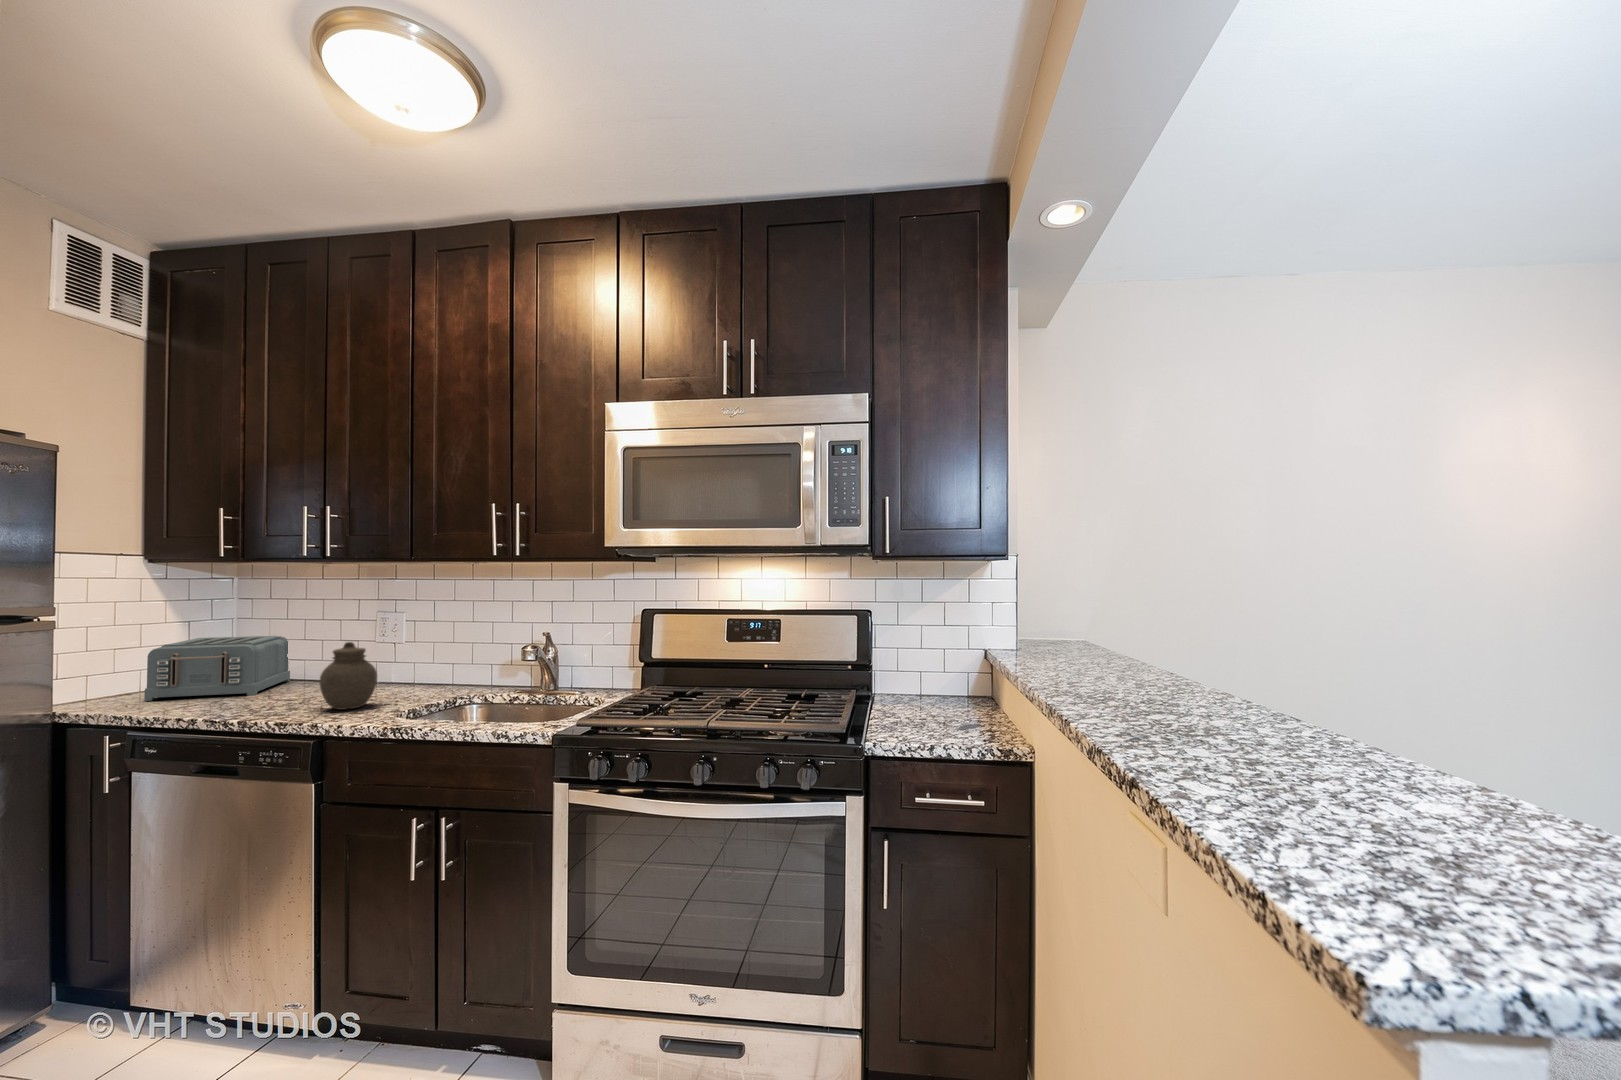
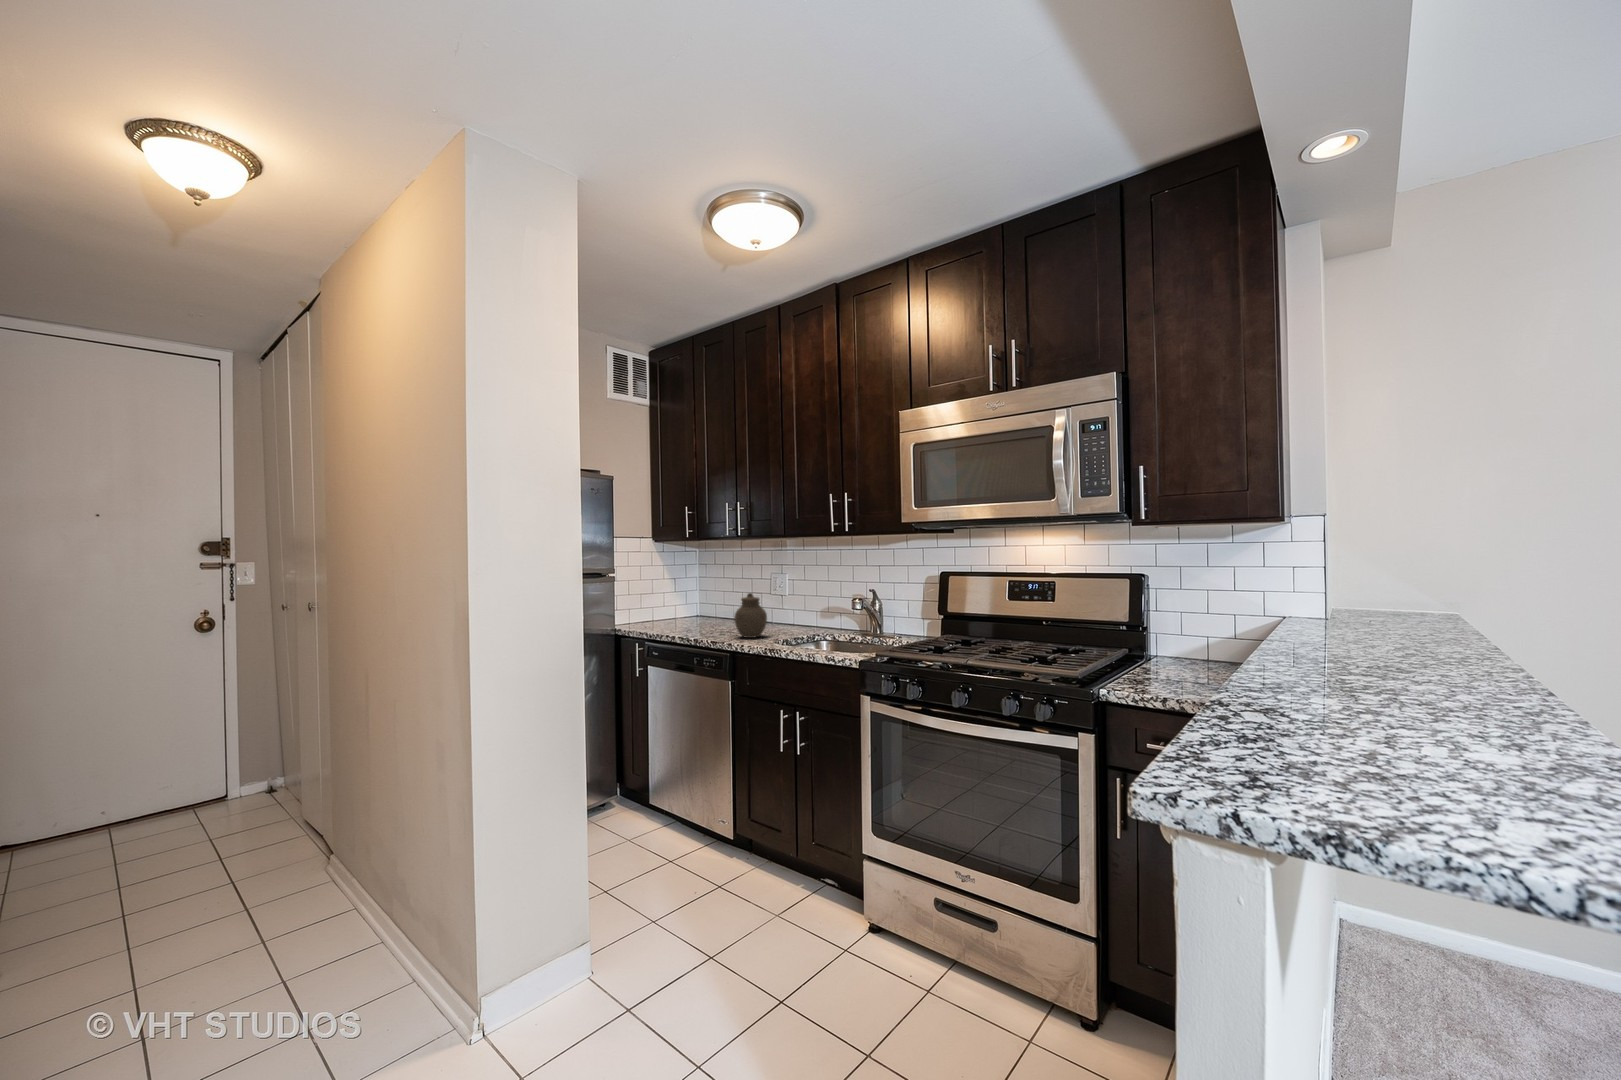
toaster: present [144,636,290,701] -> none [656,591,730,628]

